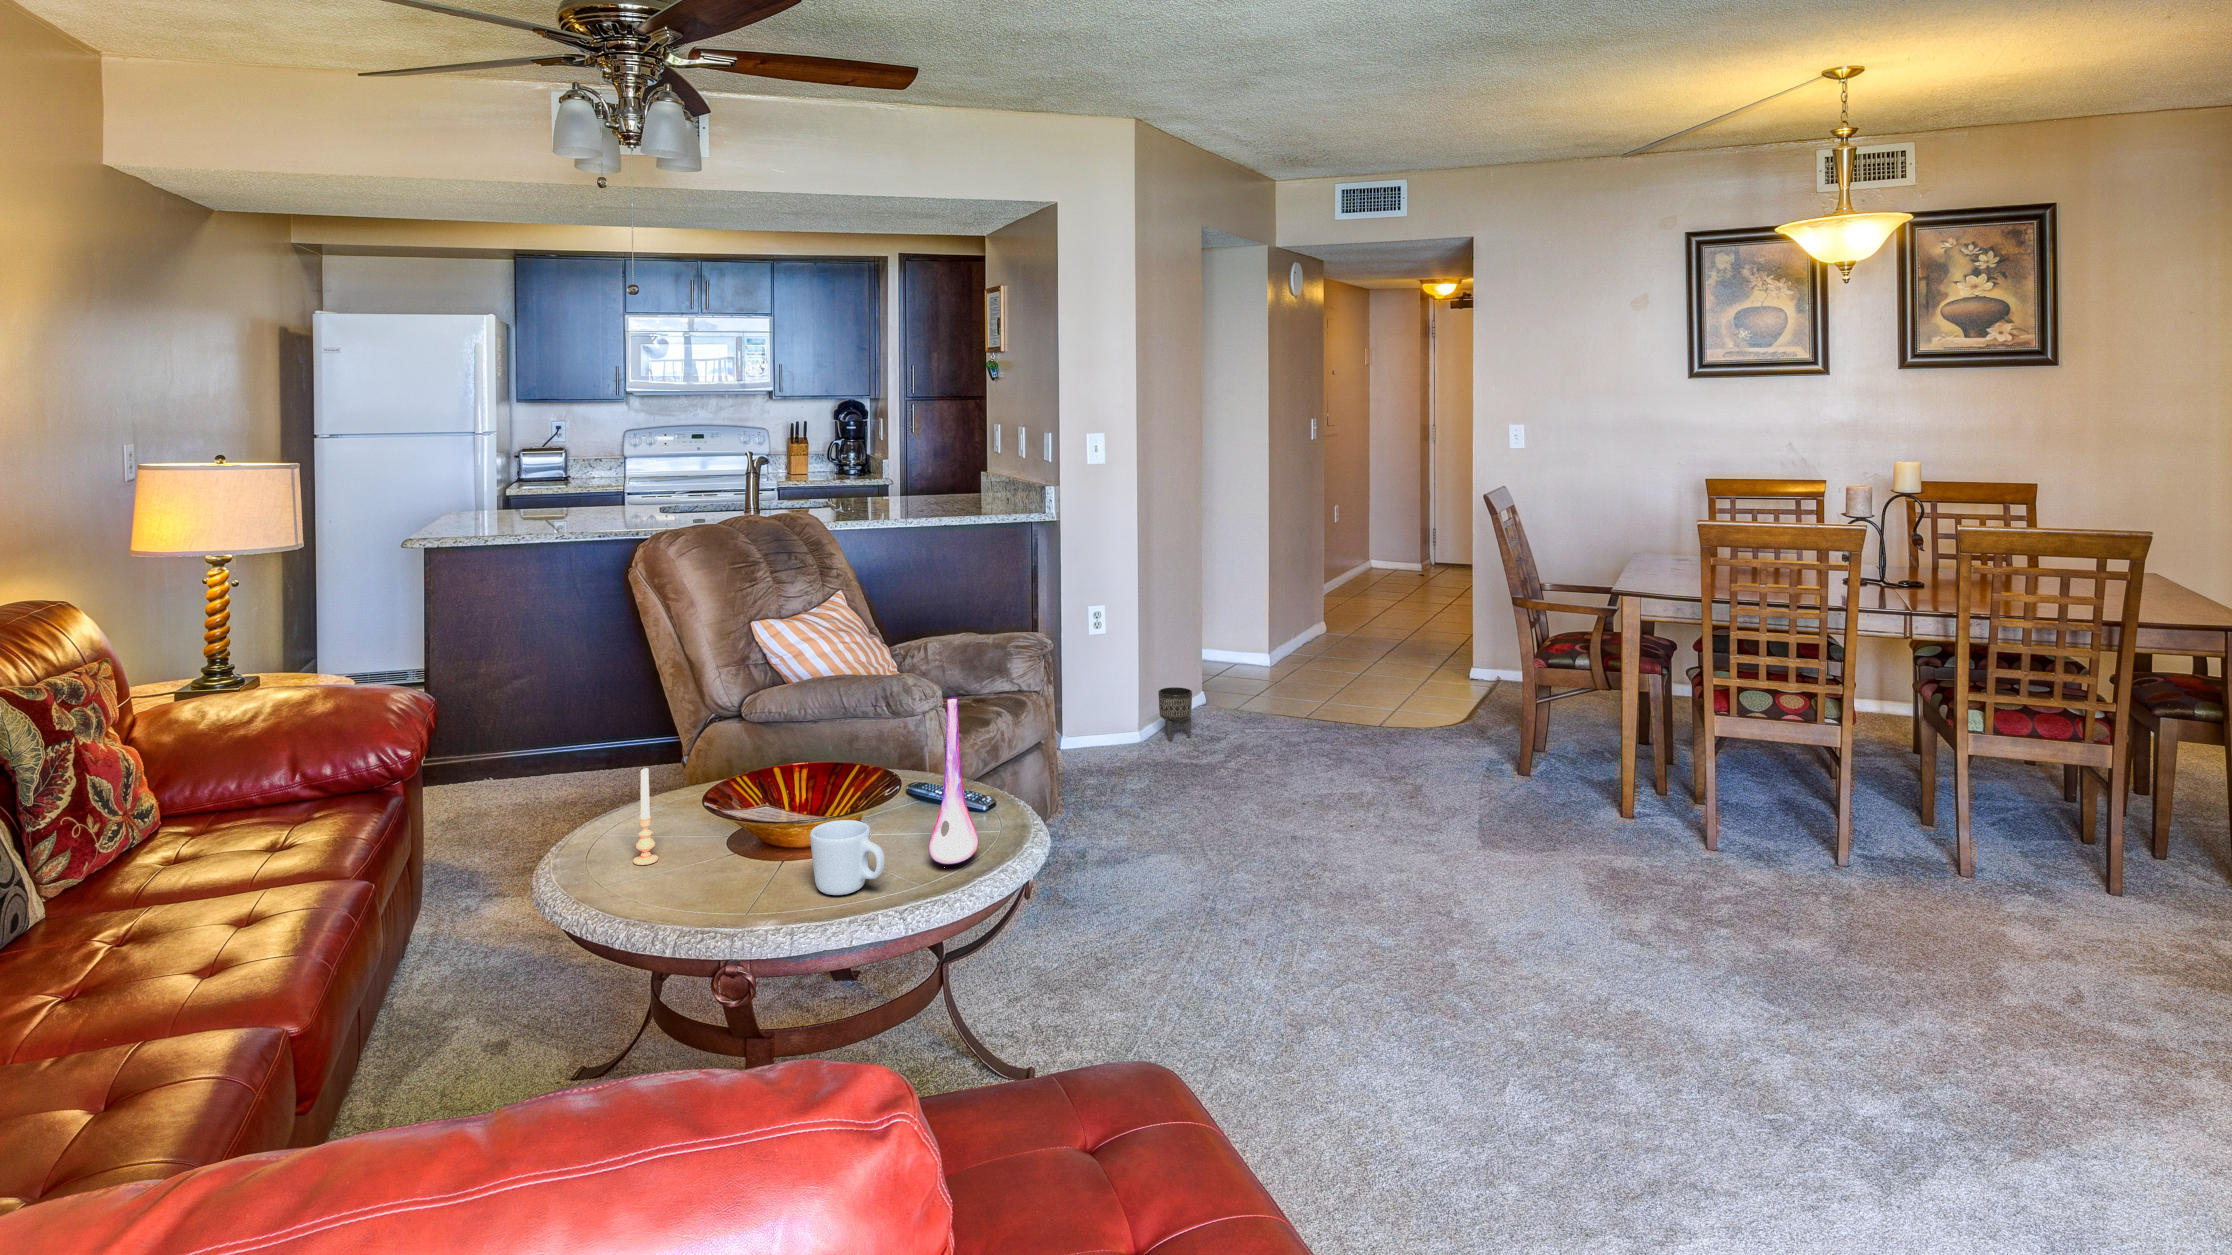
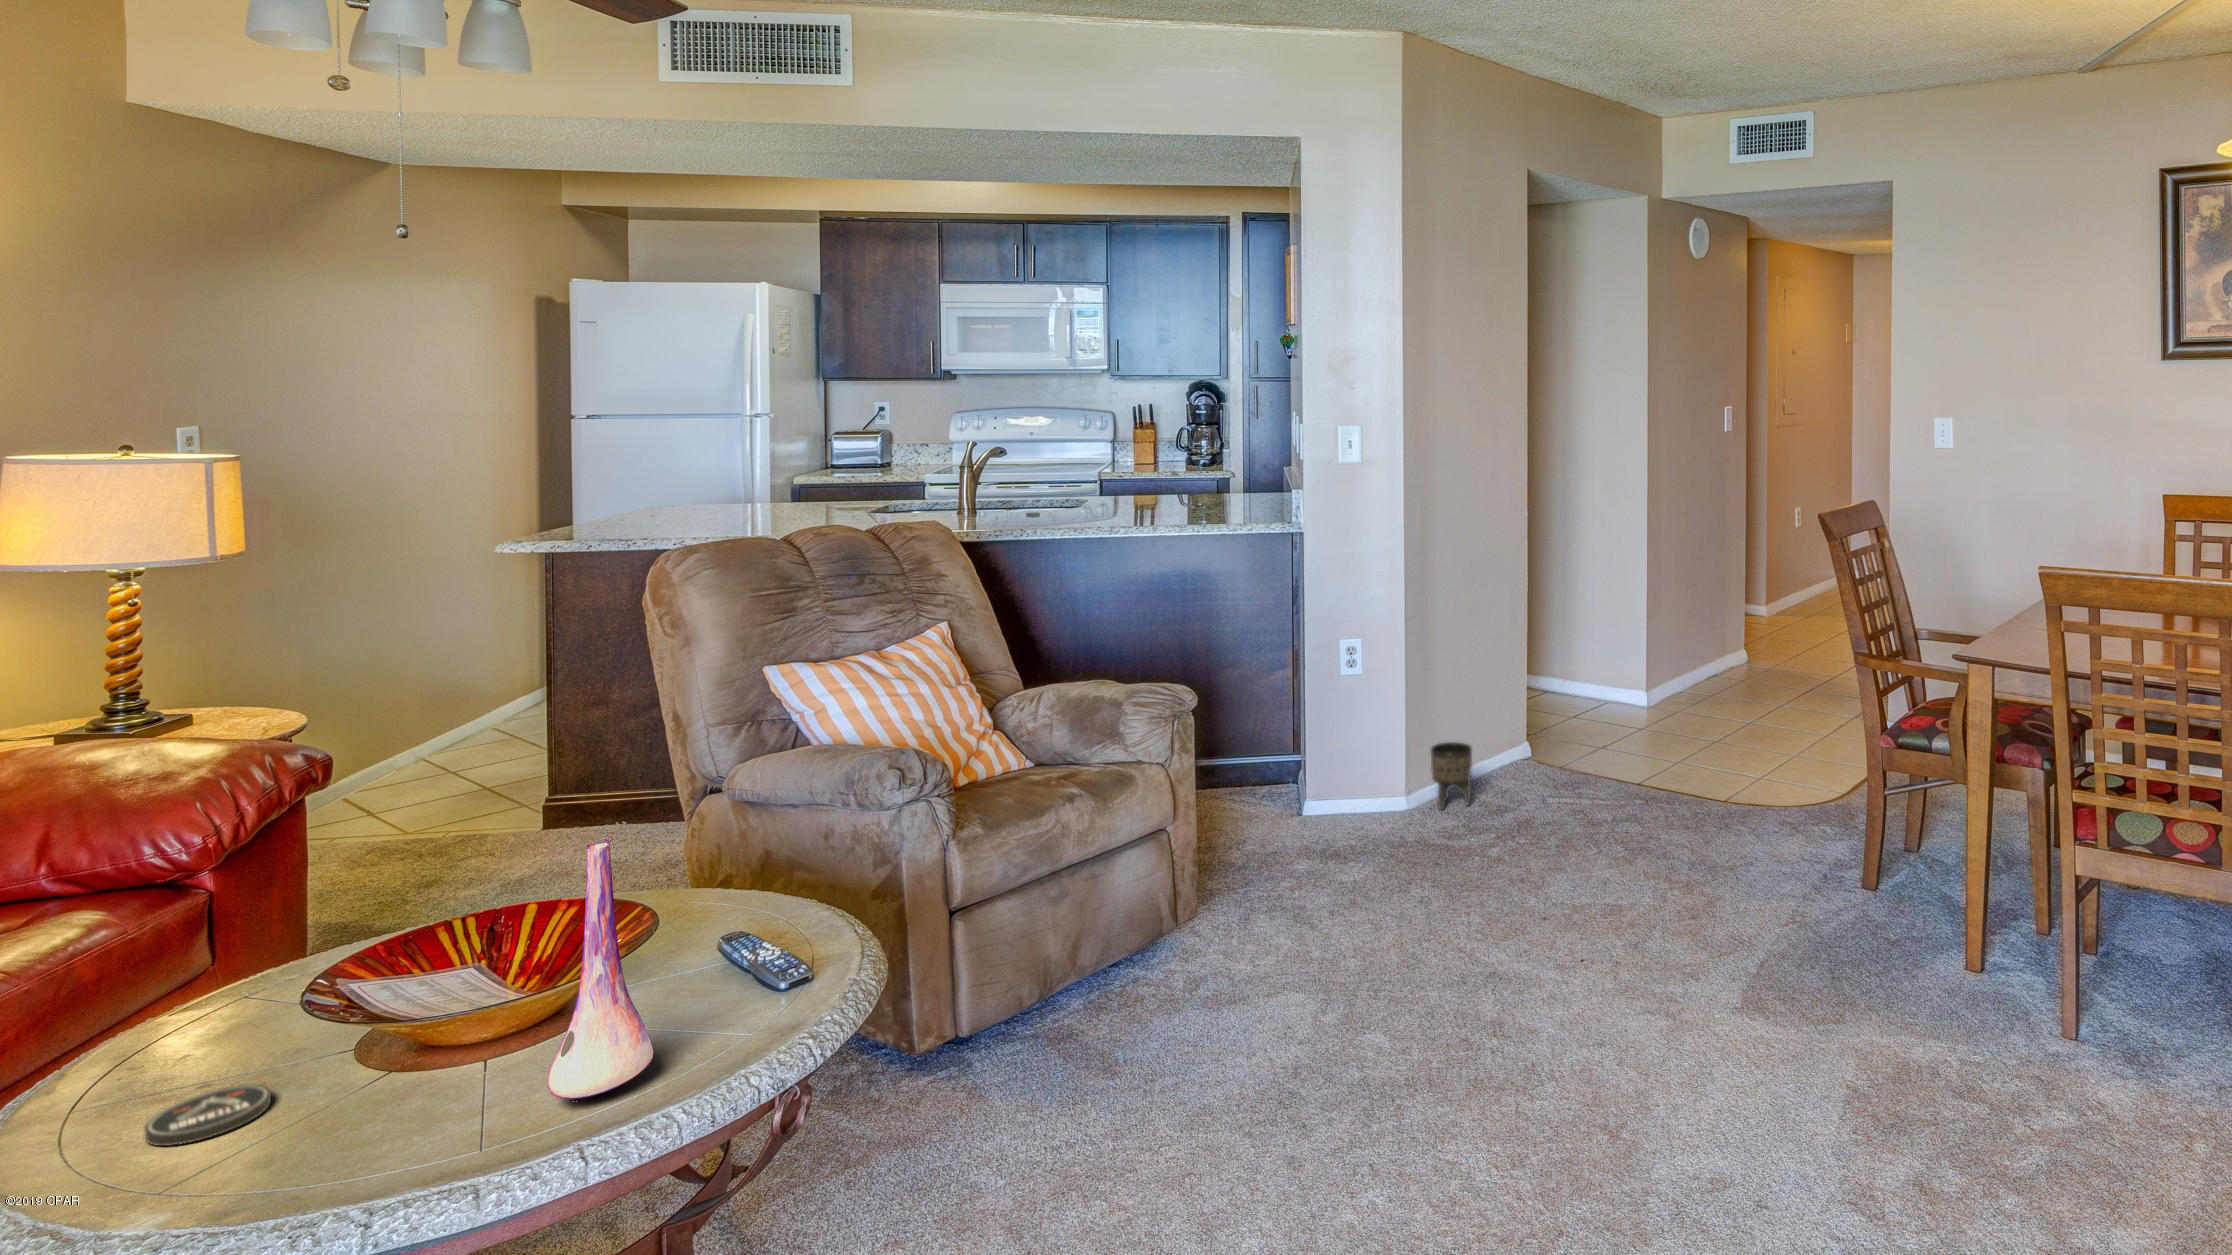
candle: present [633,768,658,865] -> none [185,918,233,1060]
mug: present [810,820,885,895] -> none [313,1024,432,1150]
coaster: none [684,871,746,901] -> present [145,1085,271,1146]

